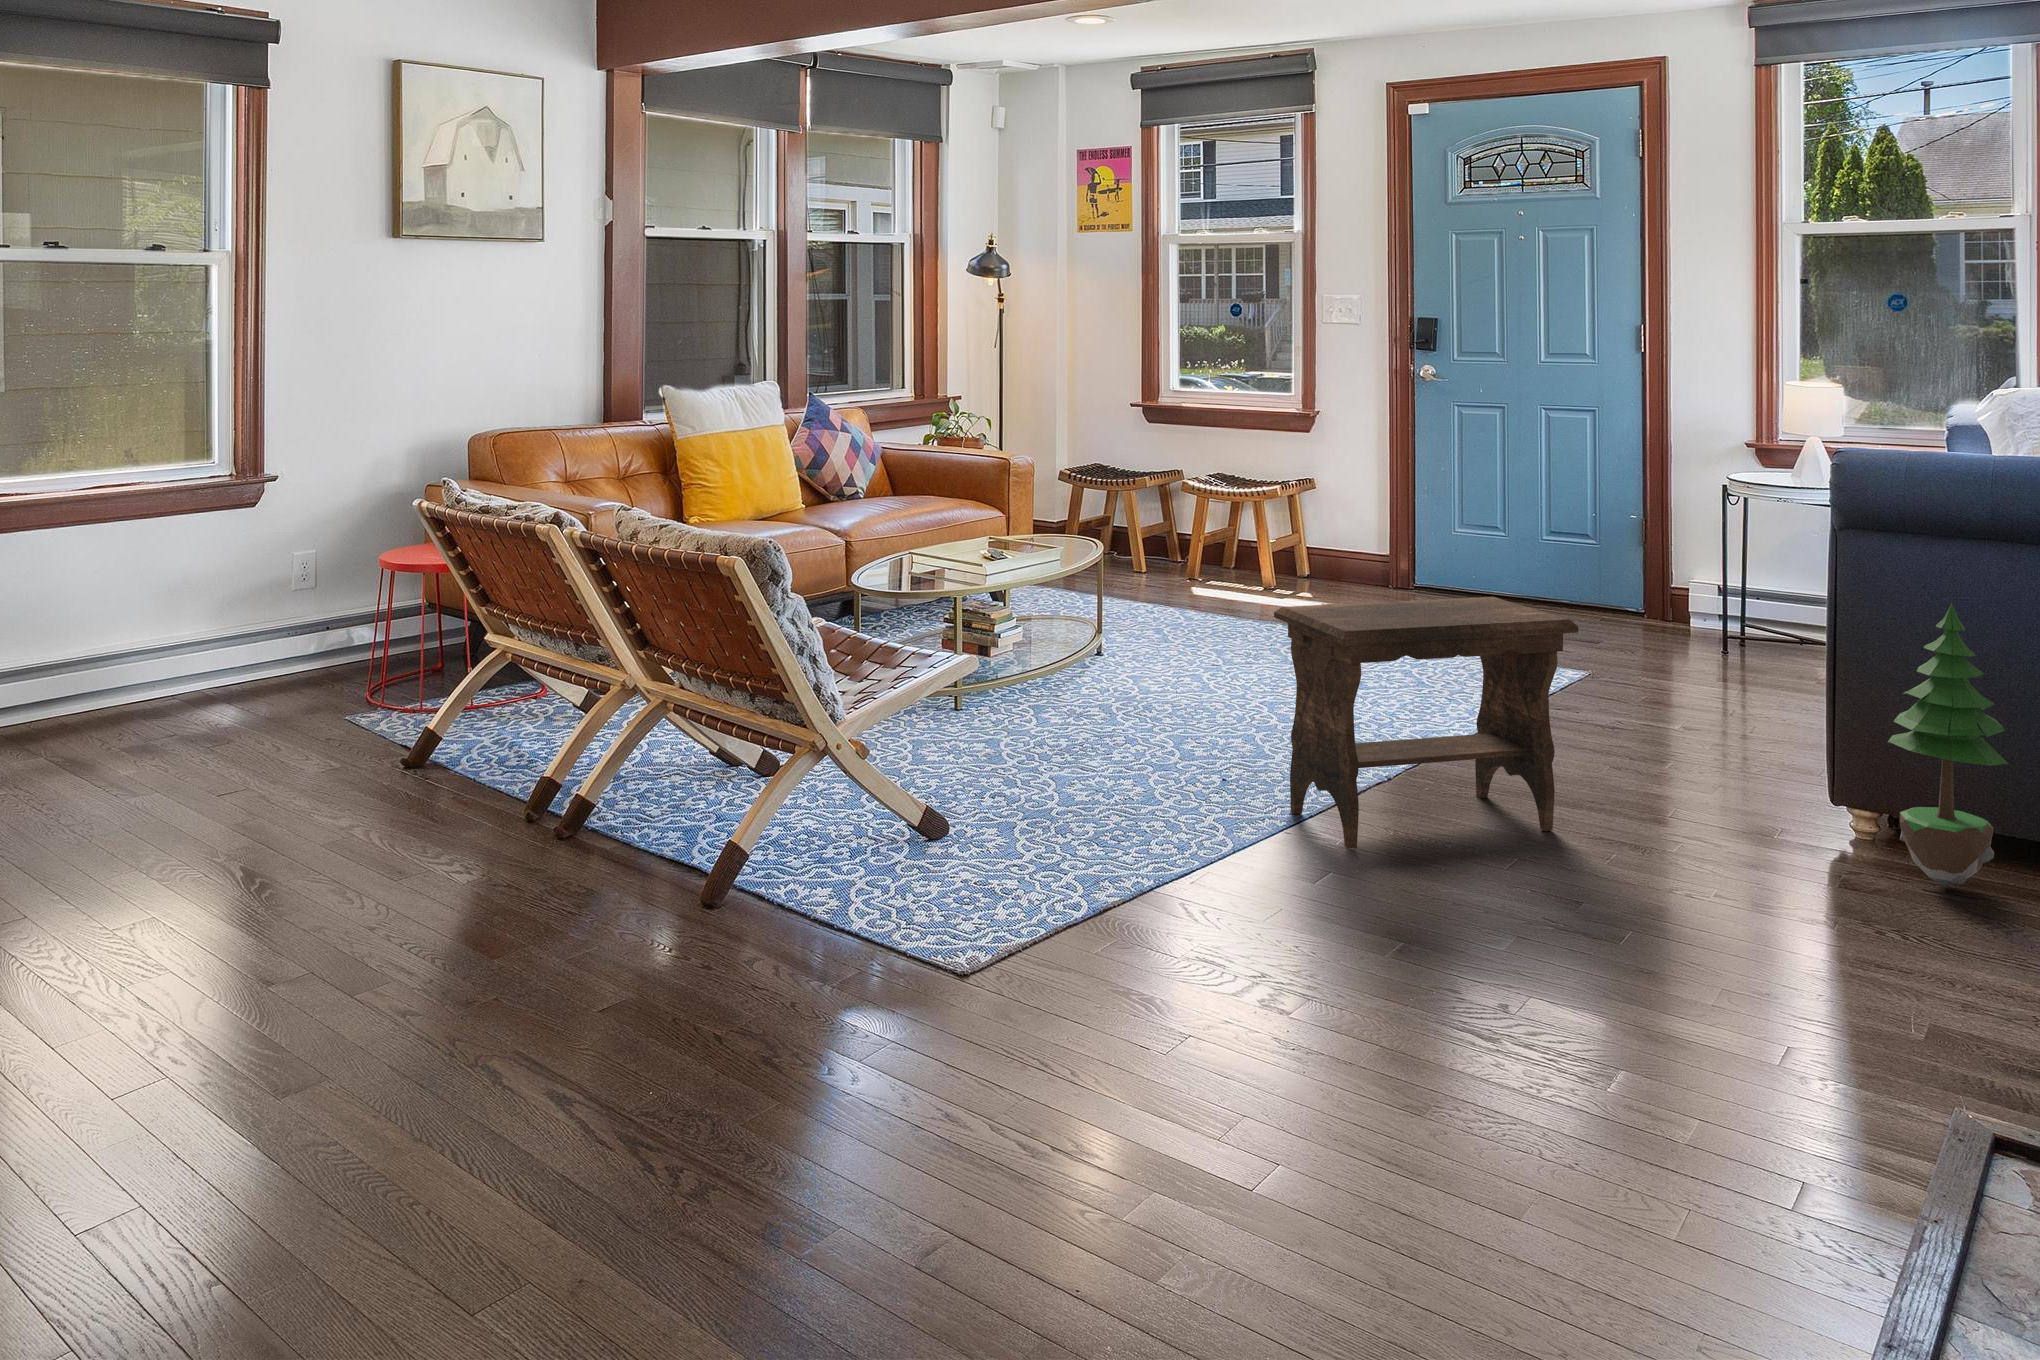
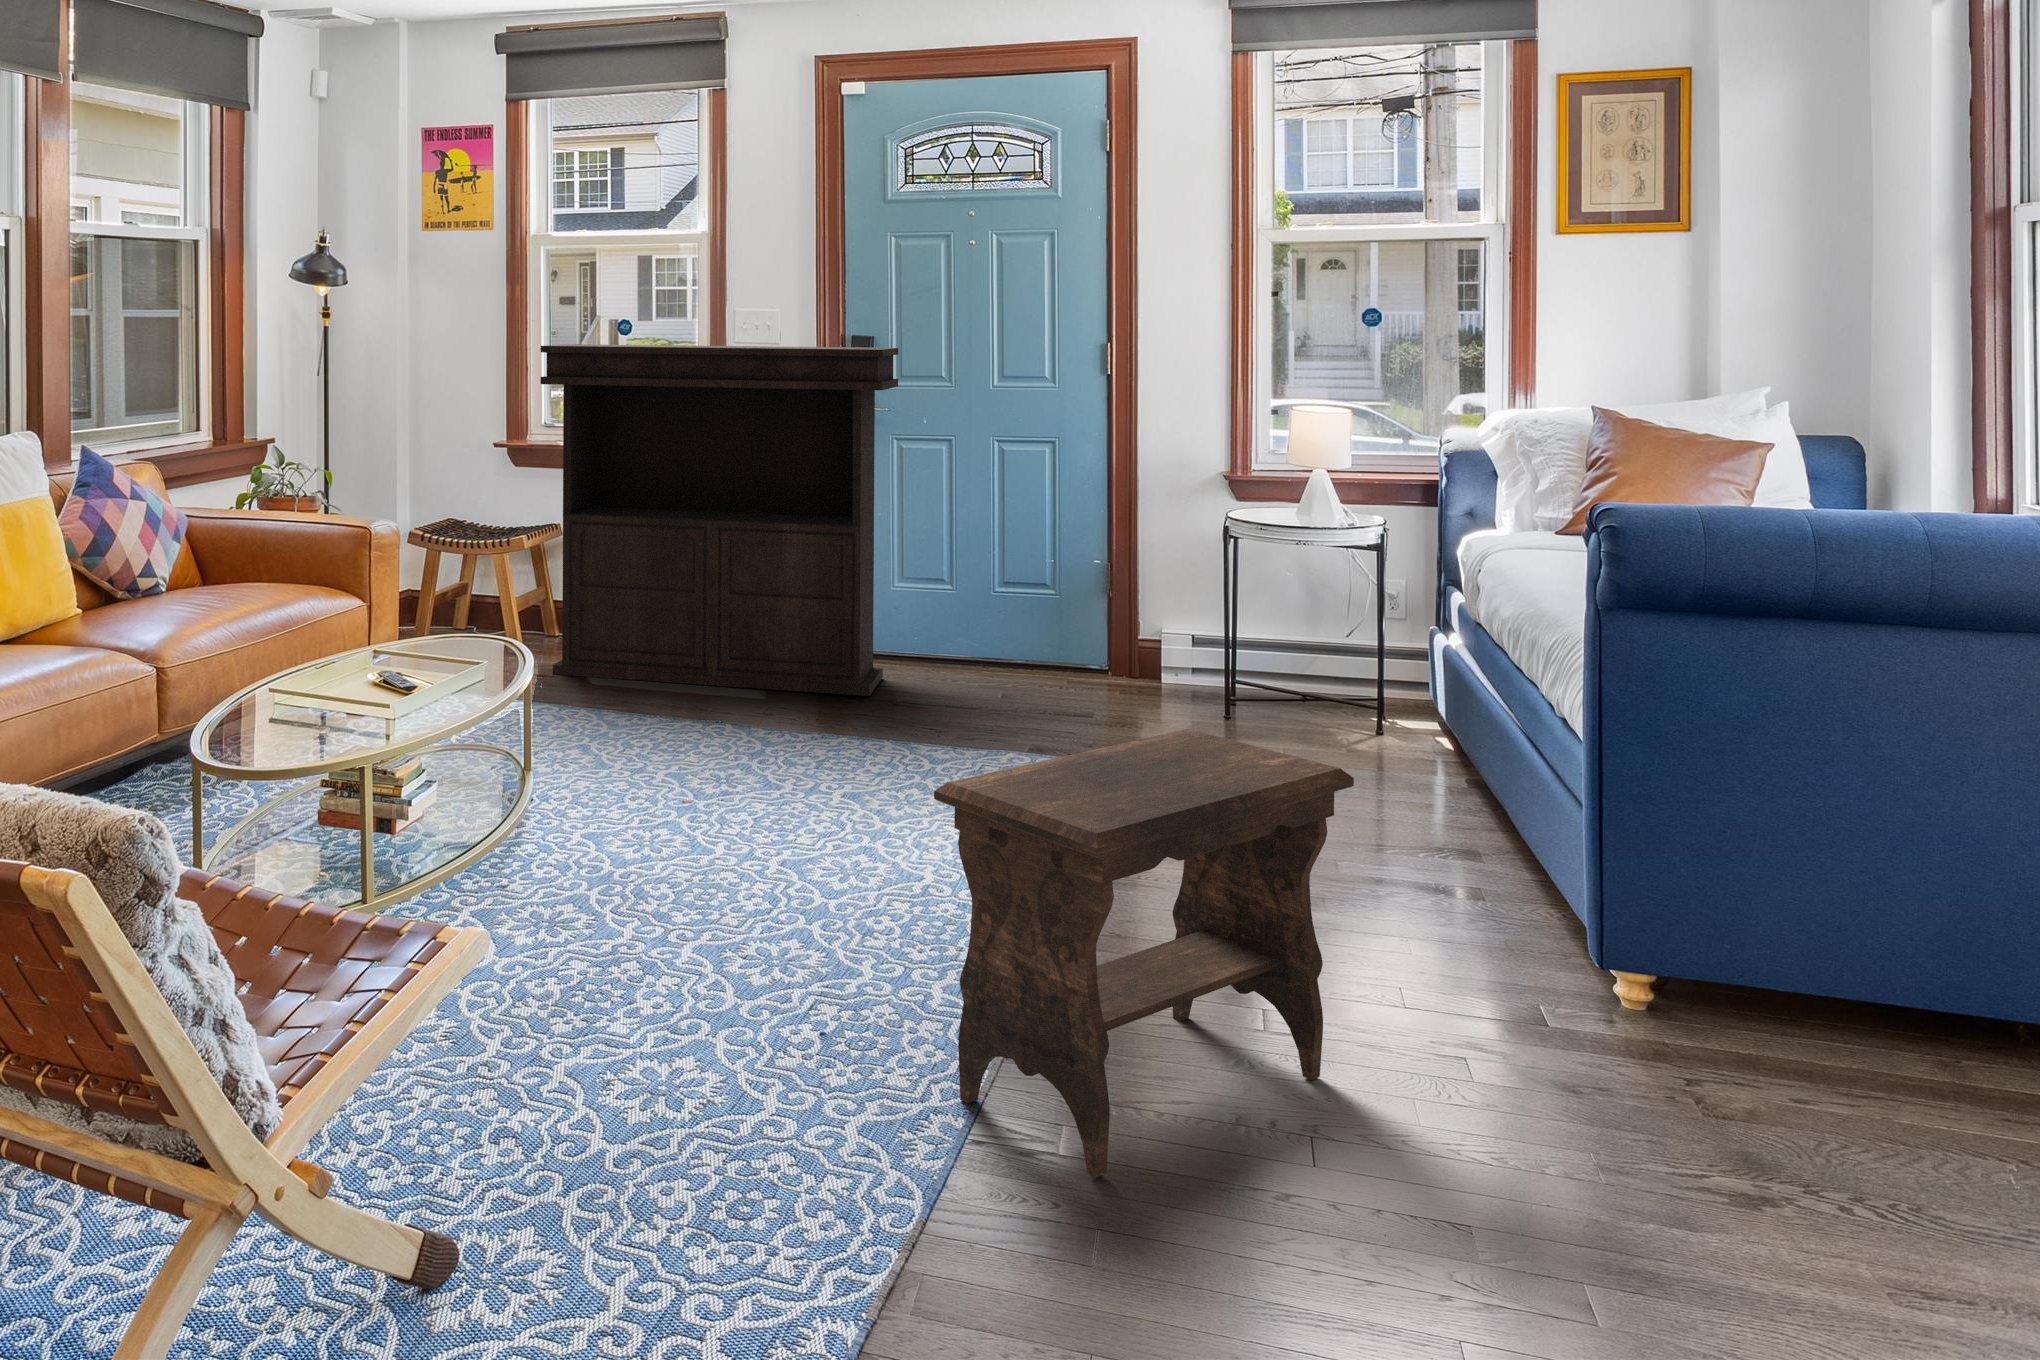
console table: none [1149,325,1445,613] -> present [541,344,898,696]
potted tree: present [1888,603,2008,887] -> none [1757,719,1927,1109]

